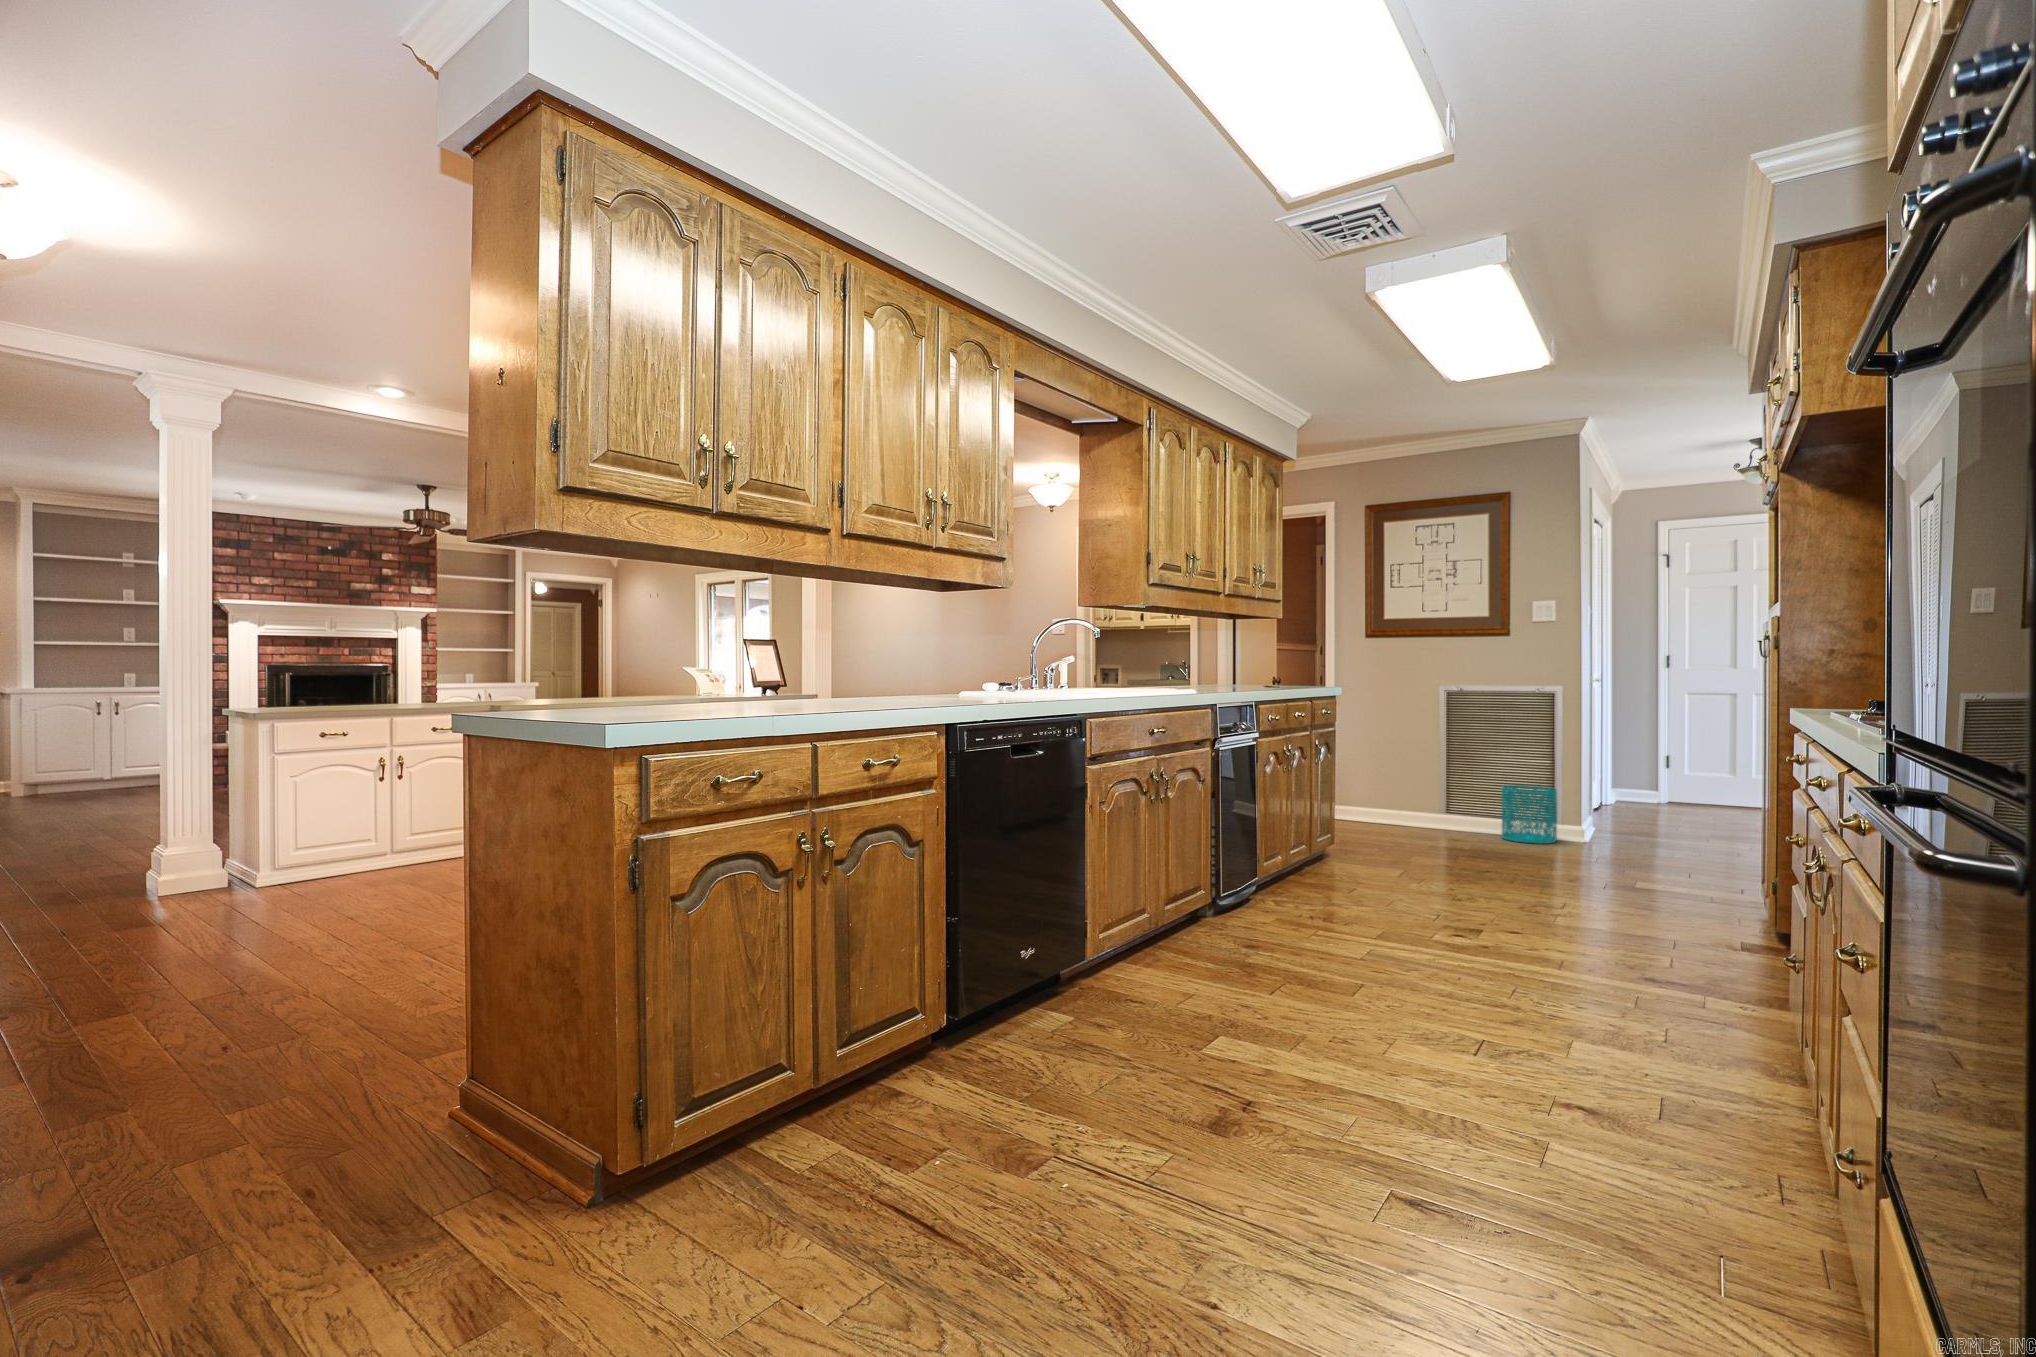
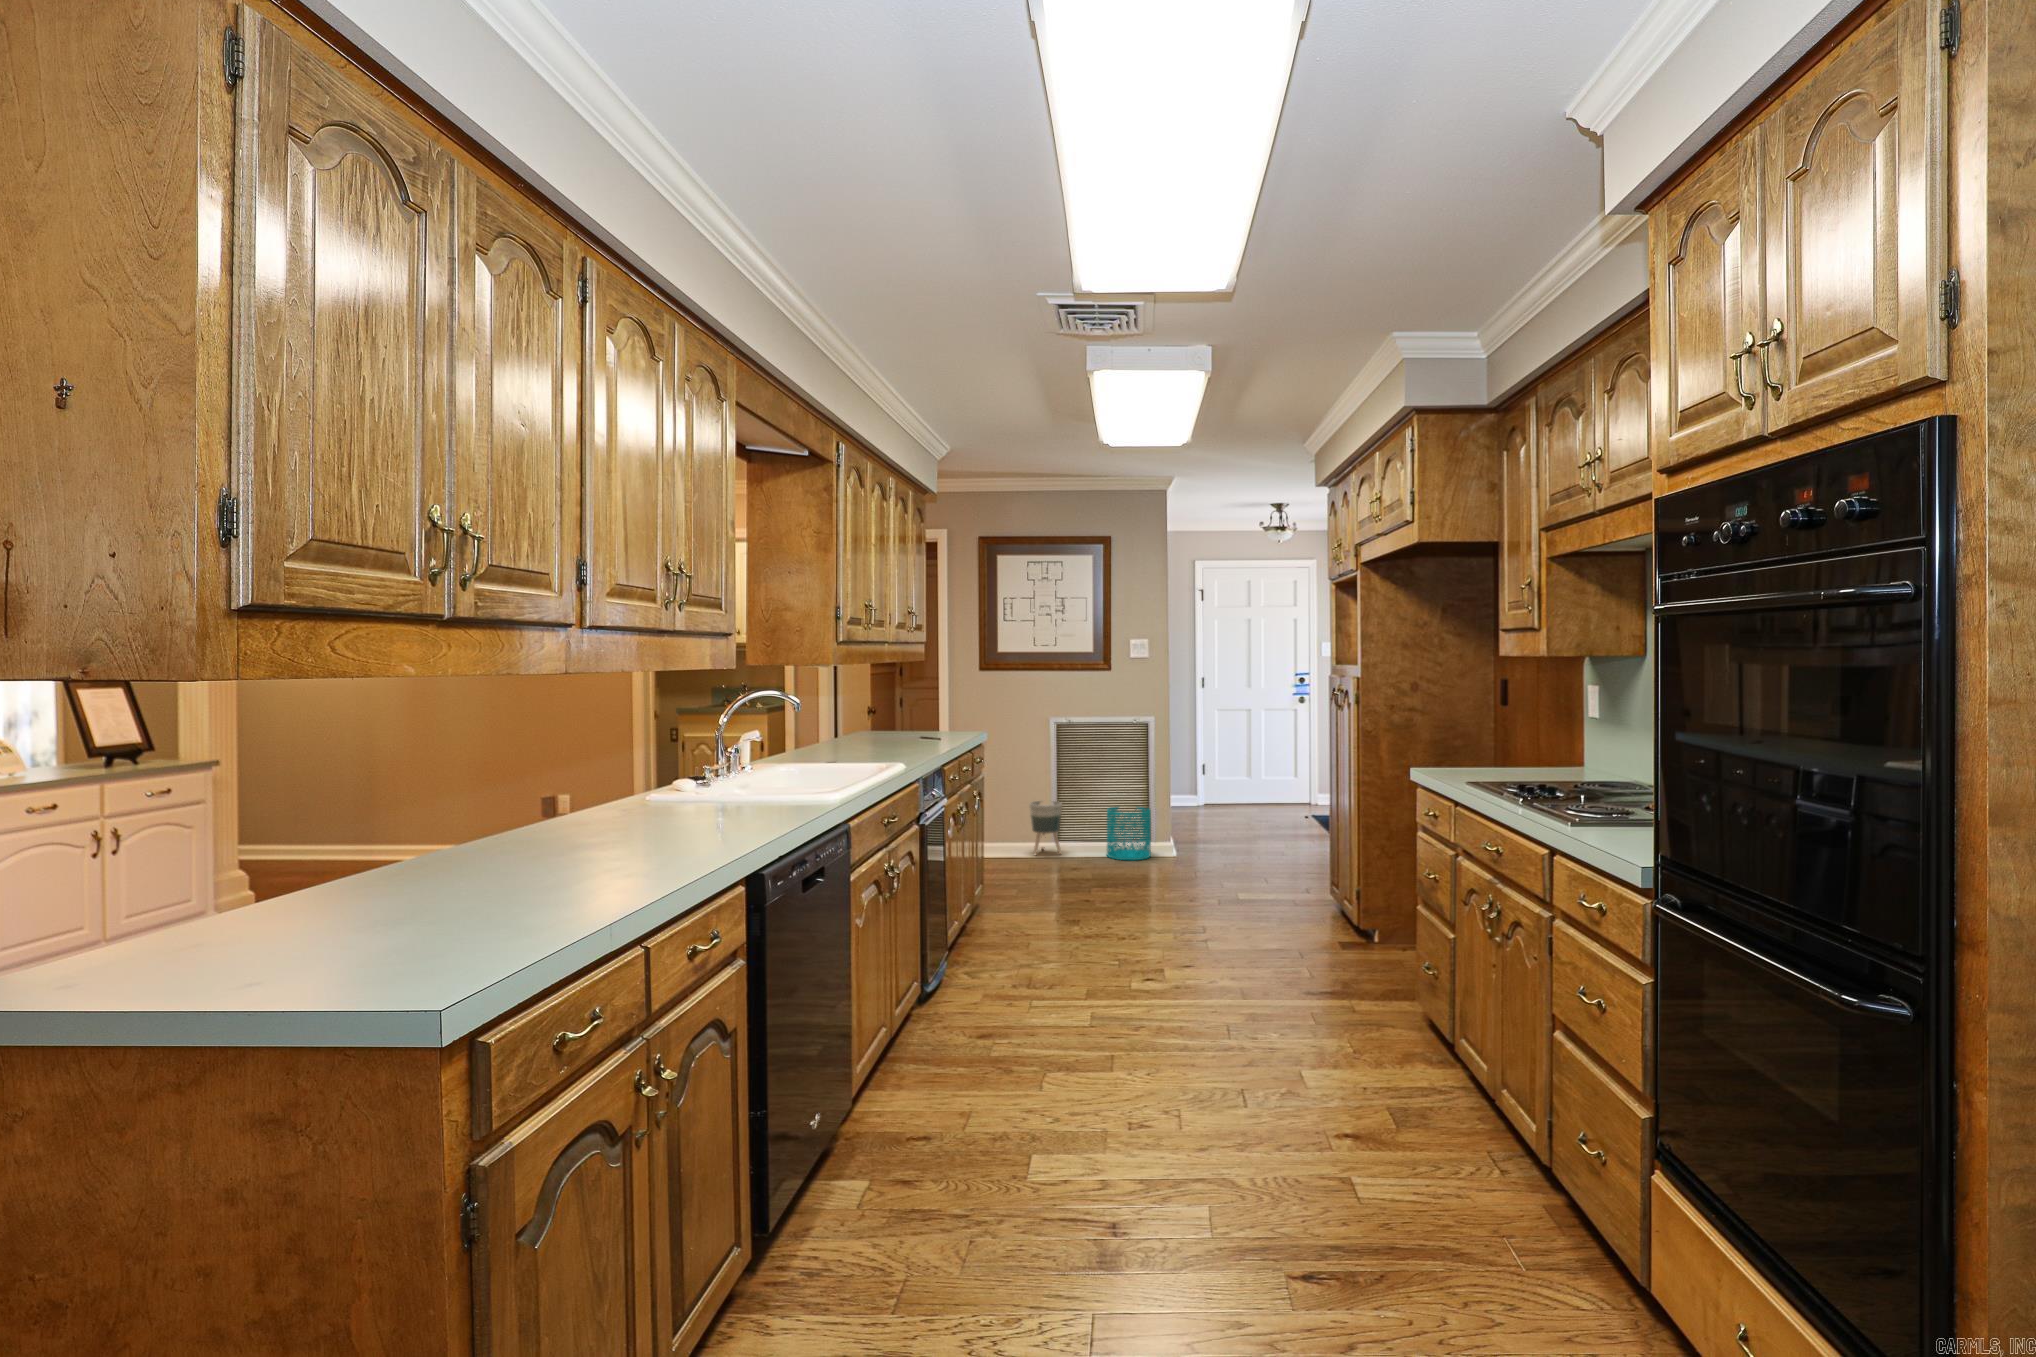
planter: none [1412,775,1451,832] -> present [1029,801,1062,855]

